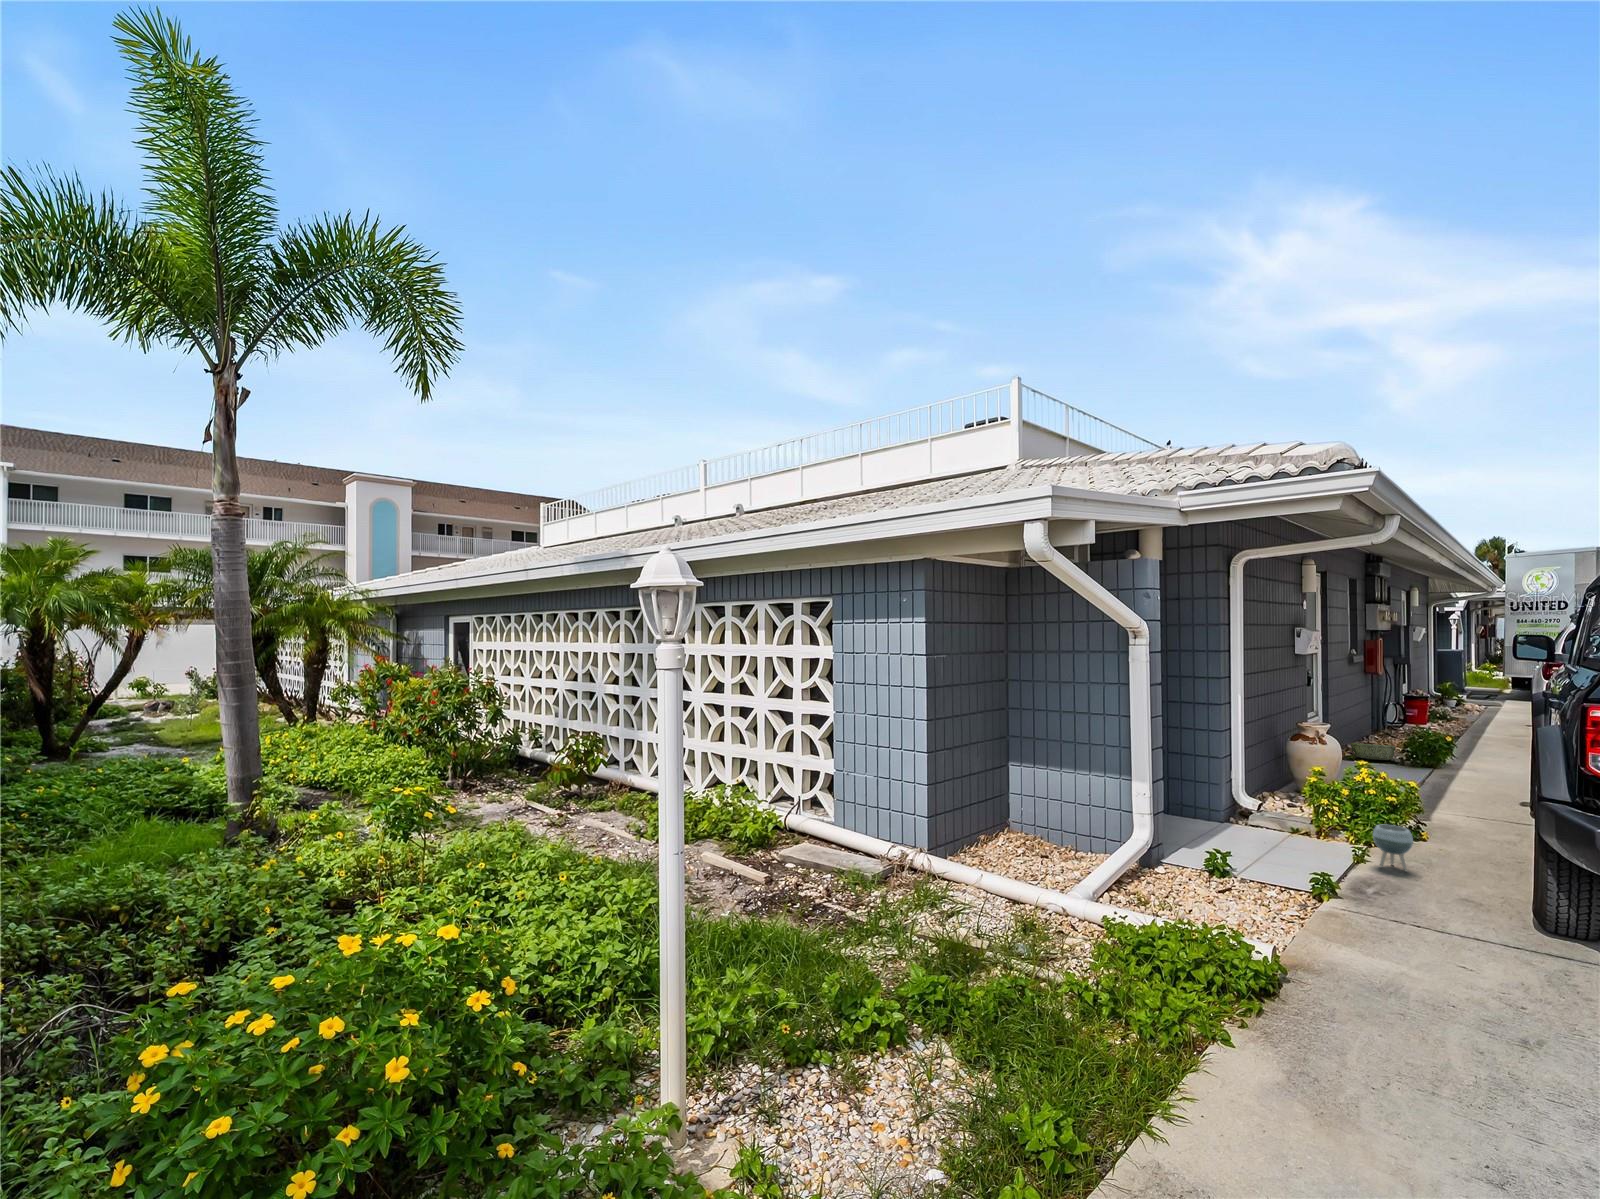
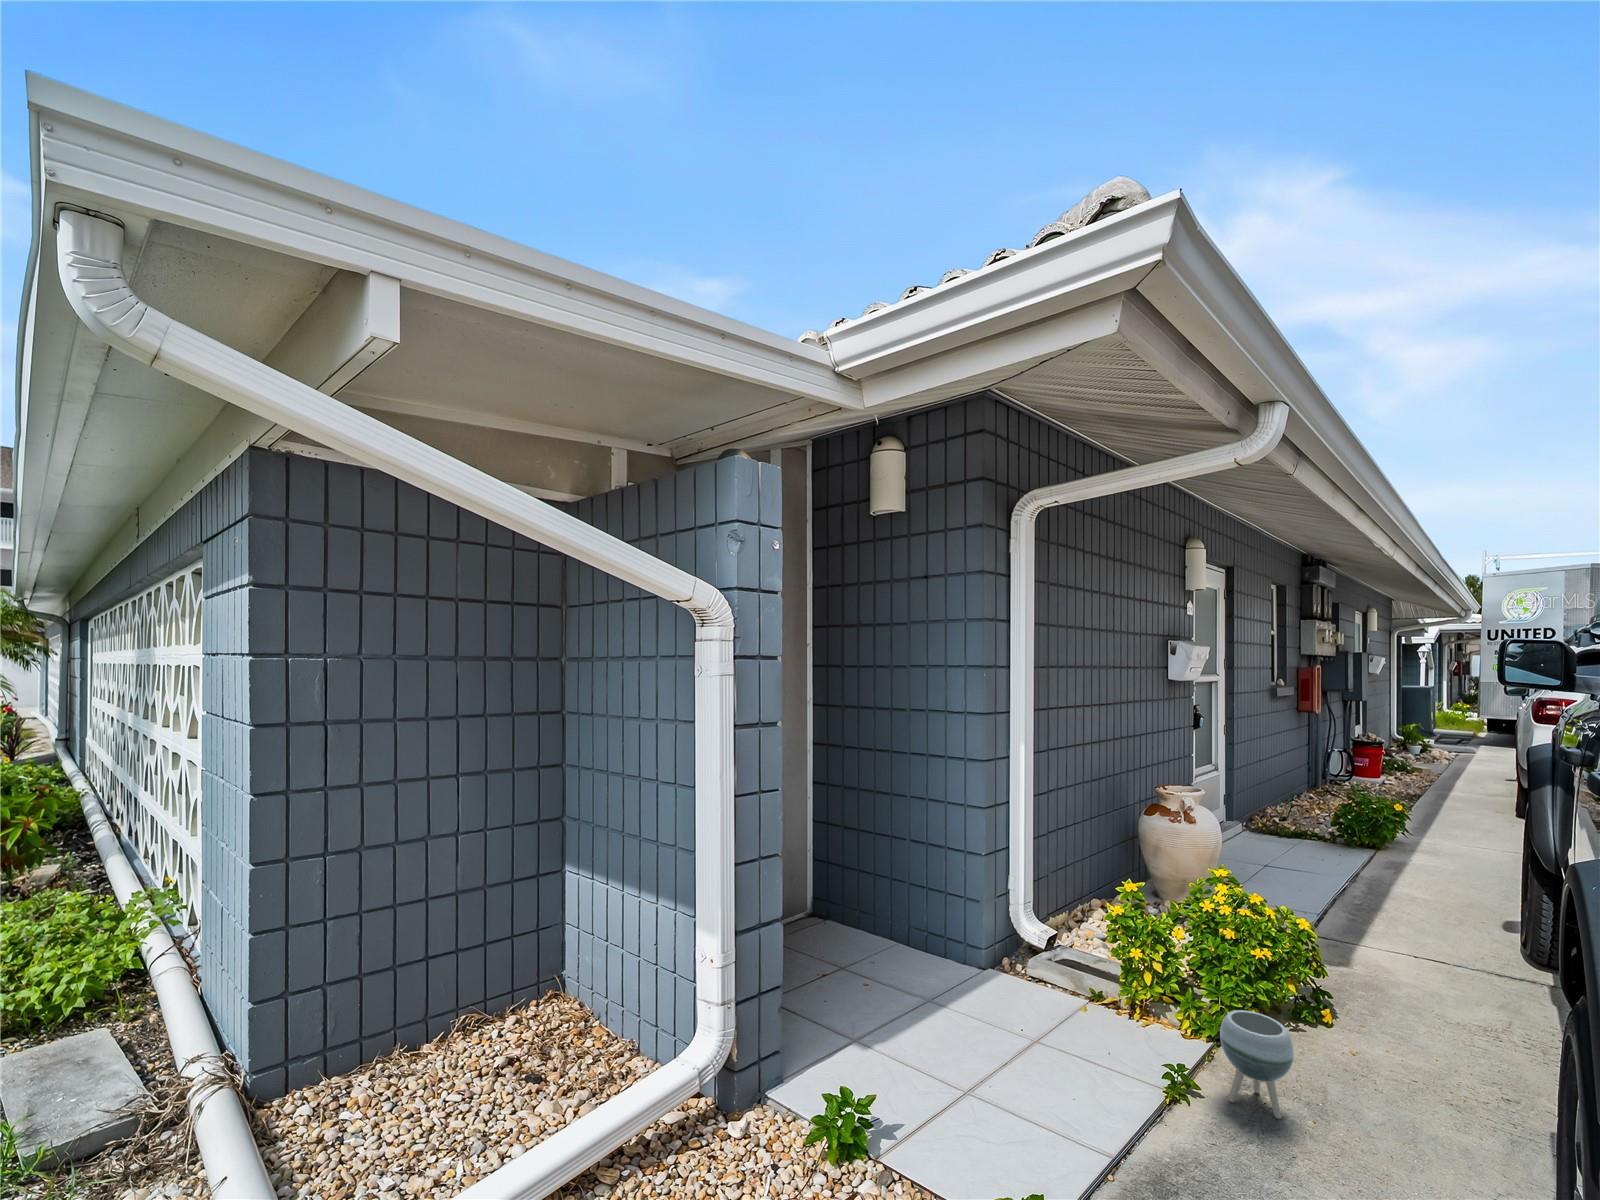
woven basket: present [1351,743,1395,760] -> none [1268,805,1328,832]

